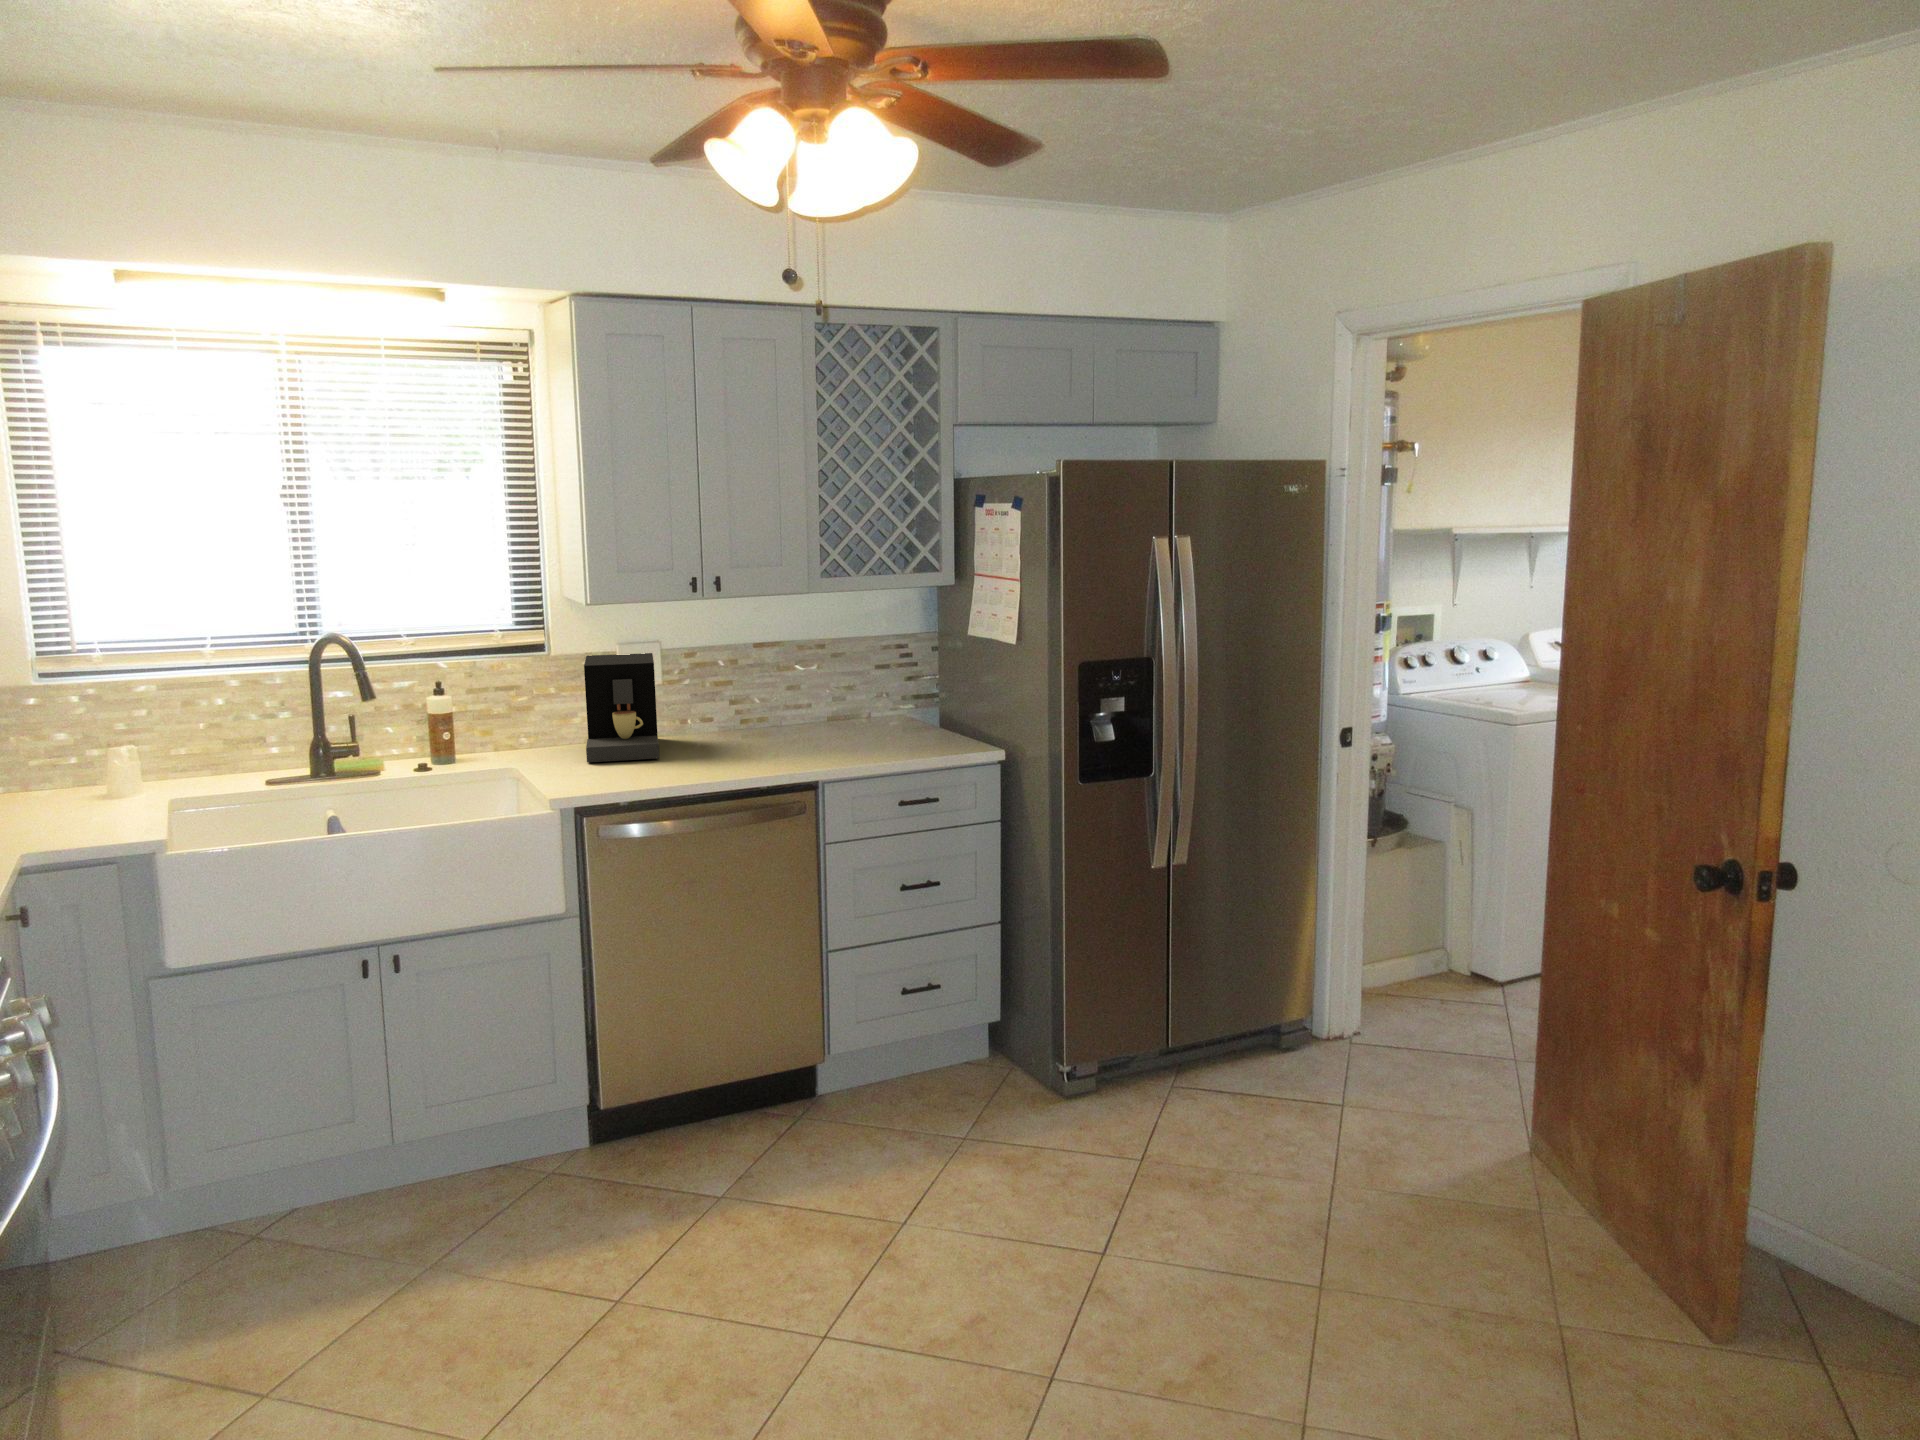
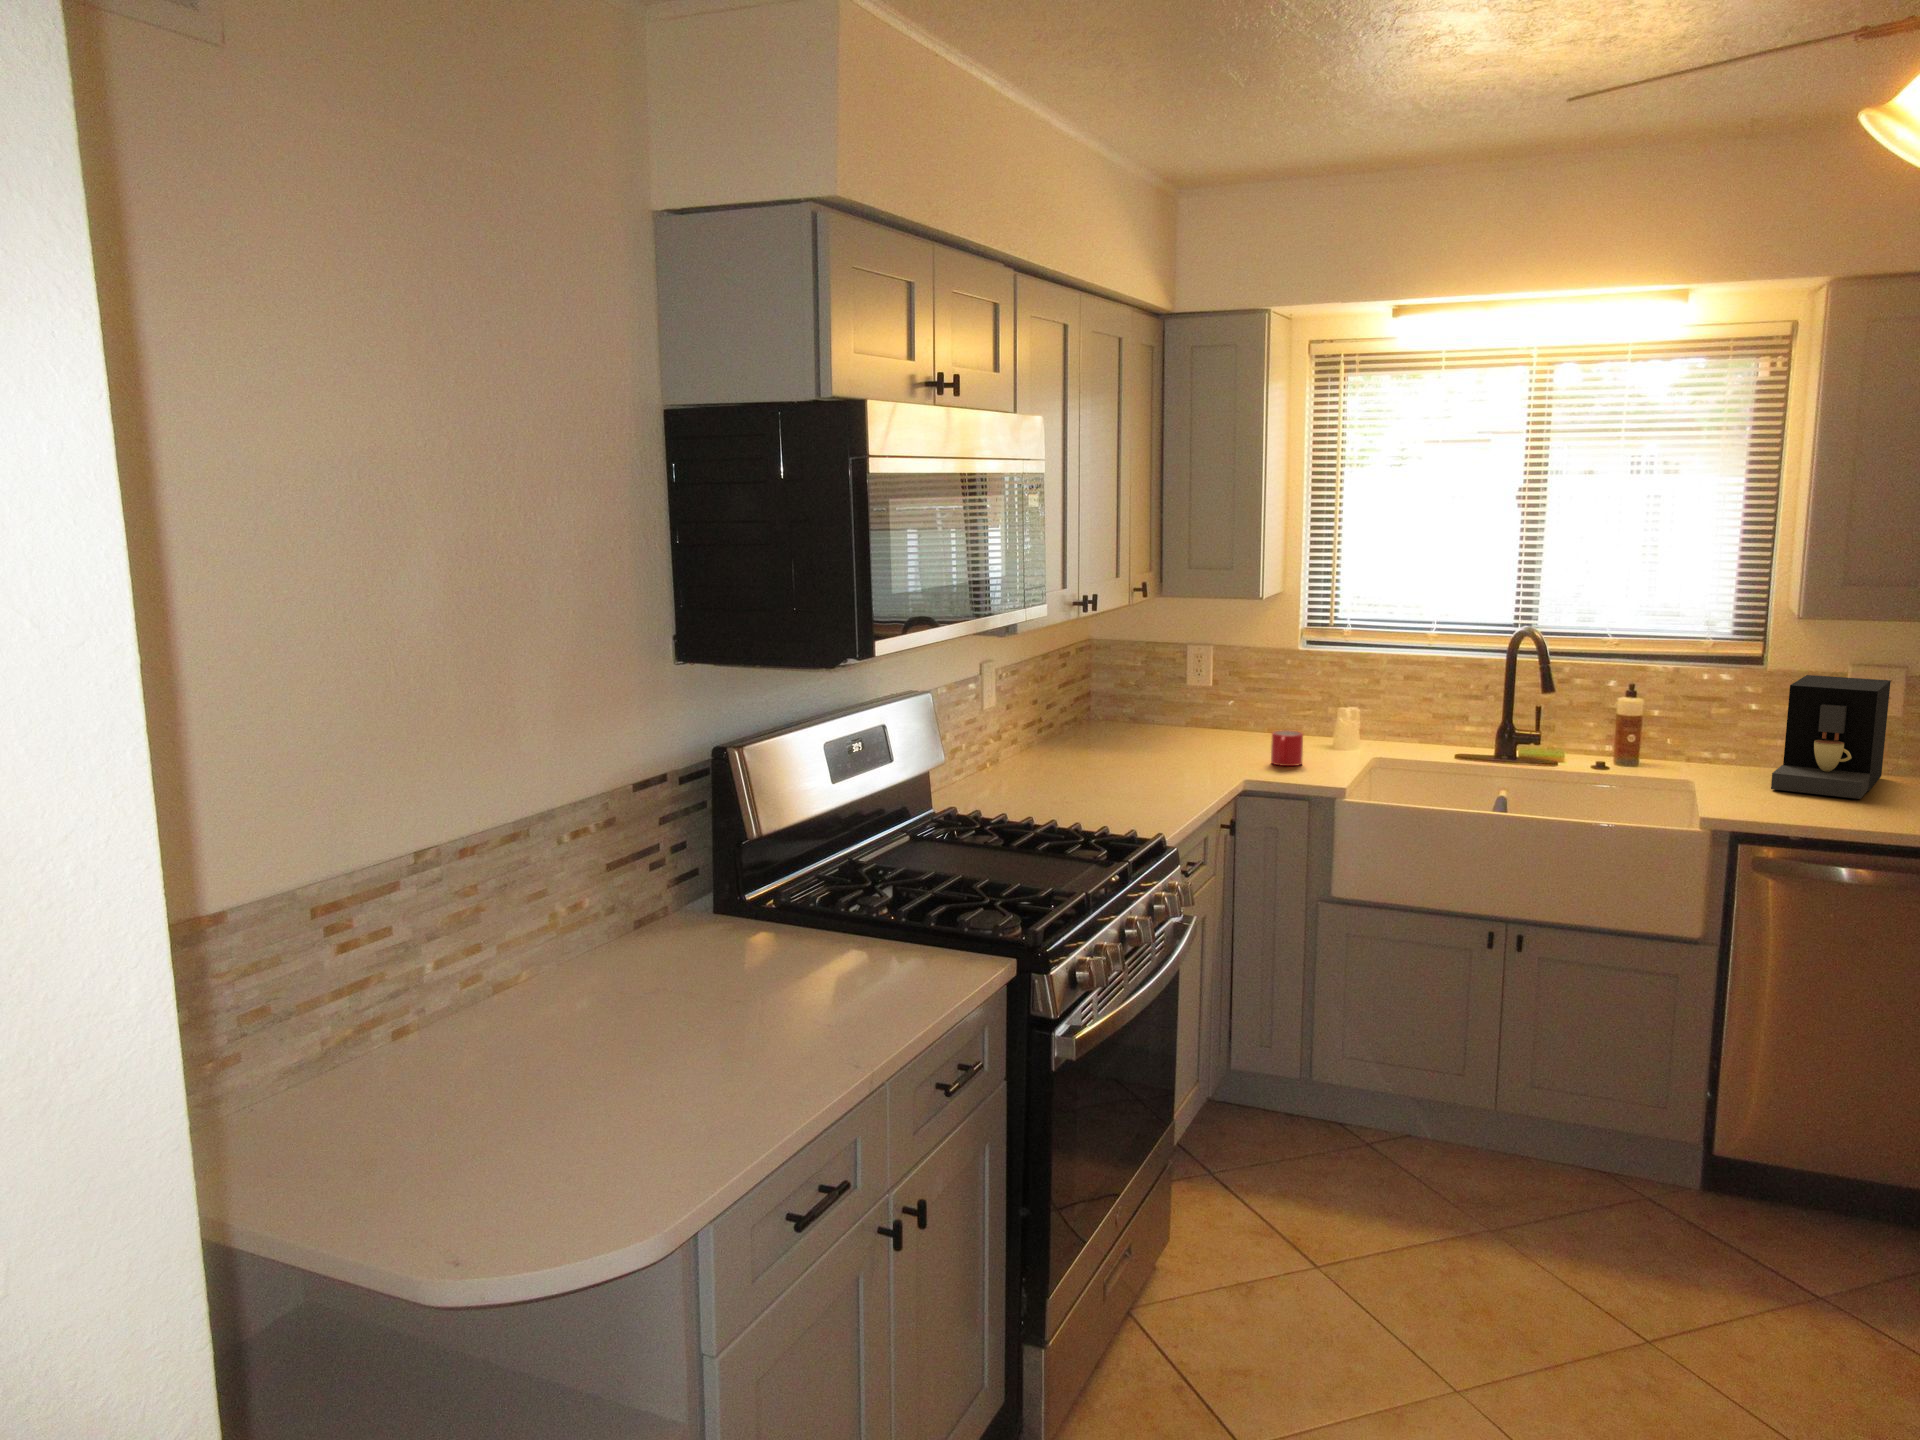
mug: none [34,785,85,831] -> present [1271,730,1303,766]

